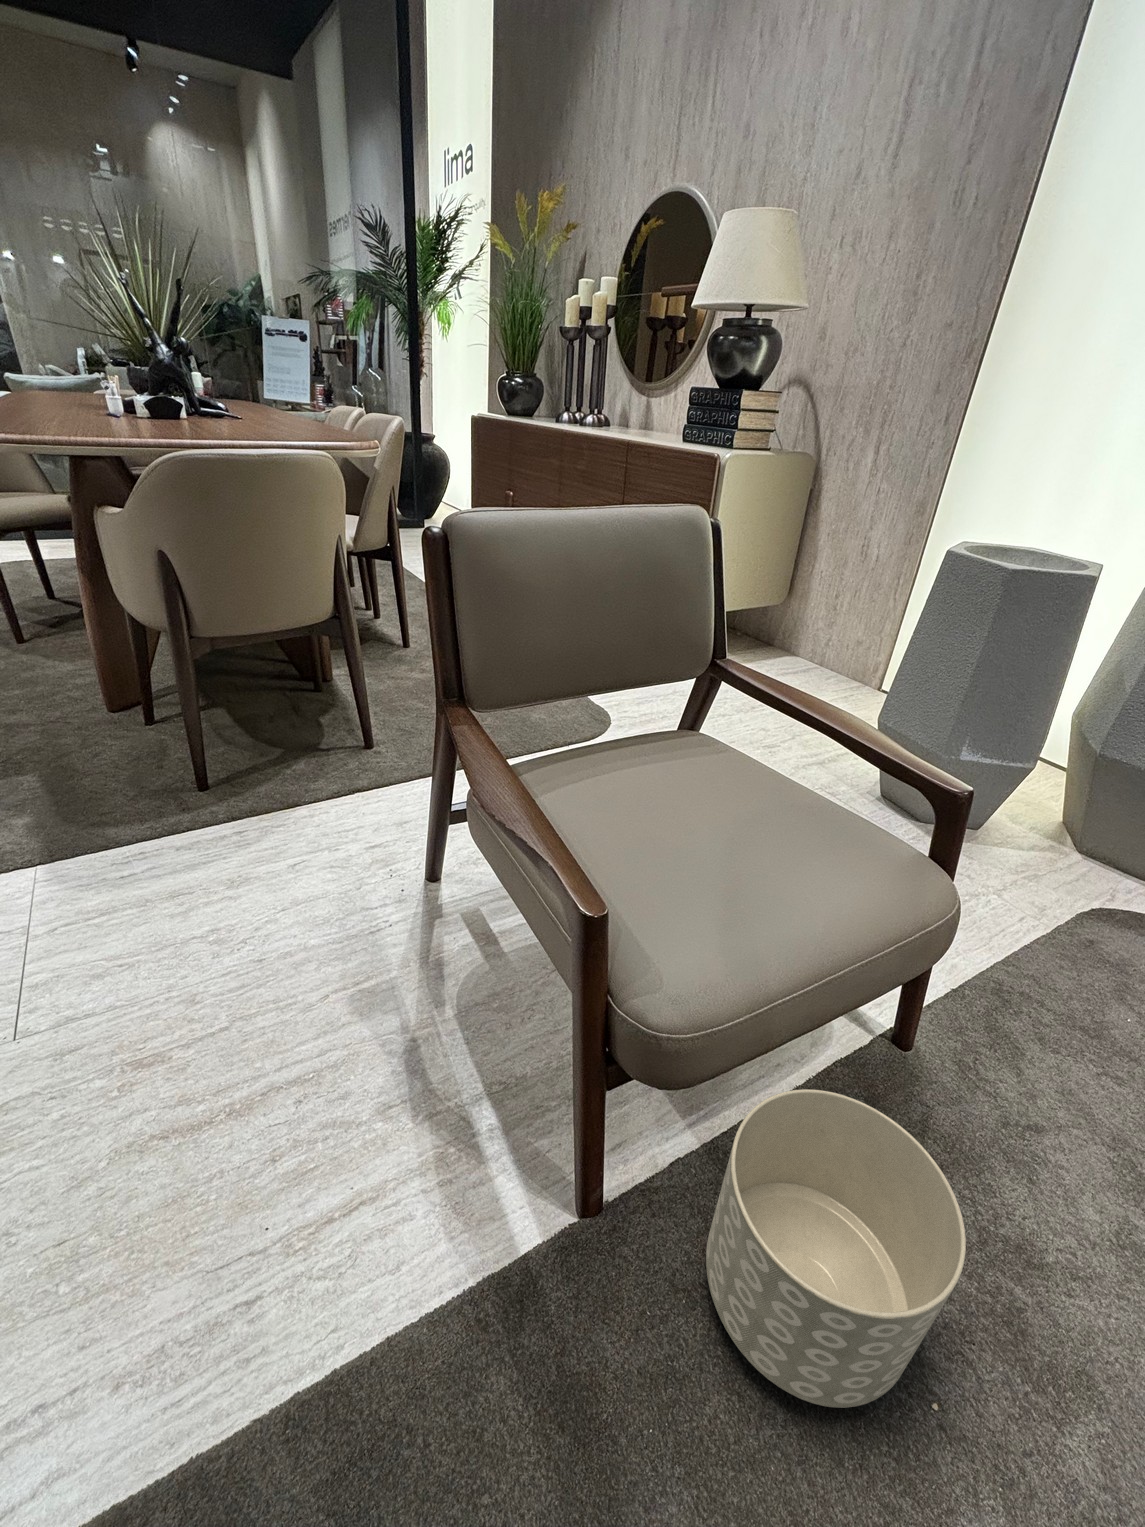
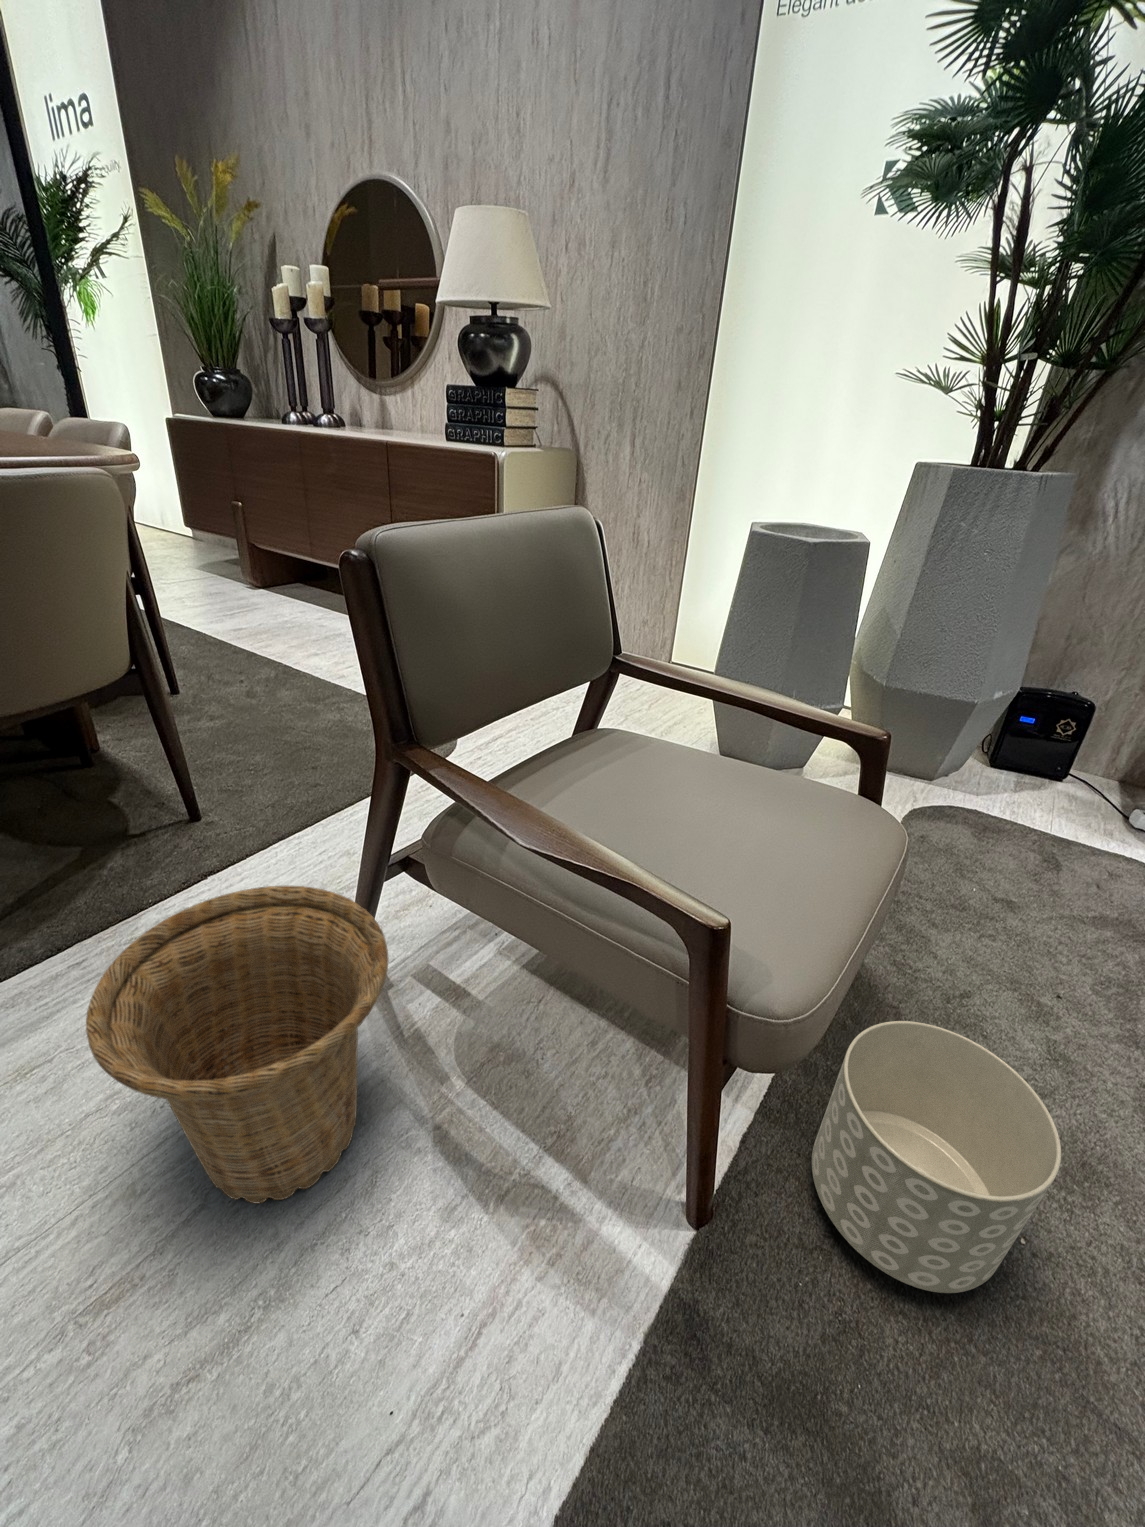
basket: none [154,796,391,1047] -> present [86,886,388,1204]

